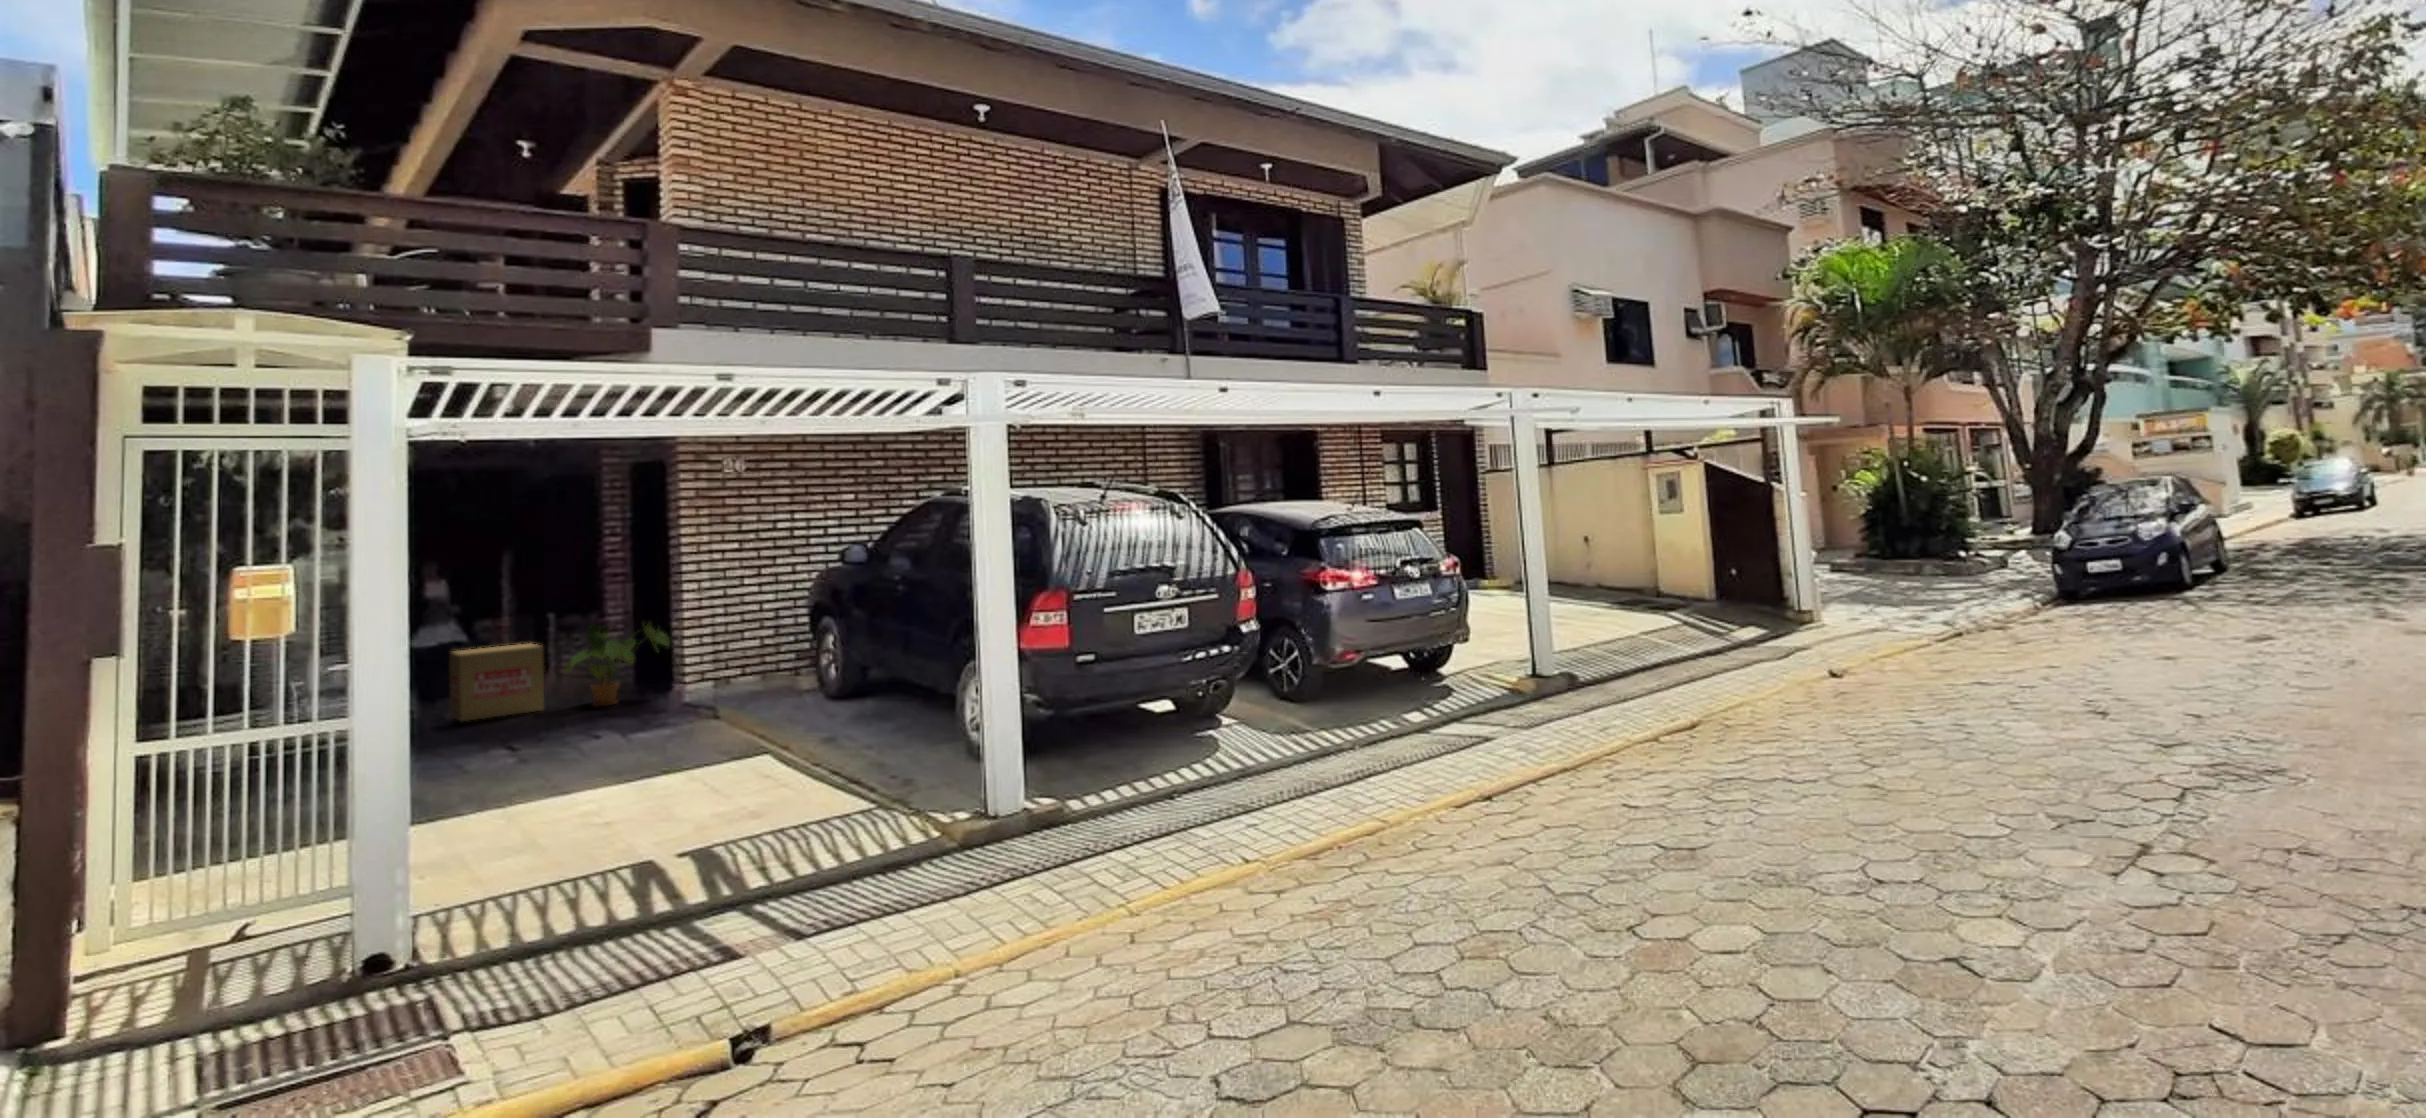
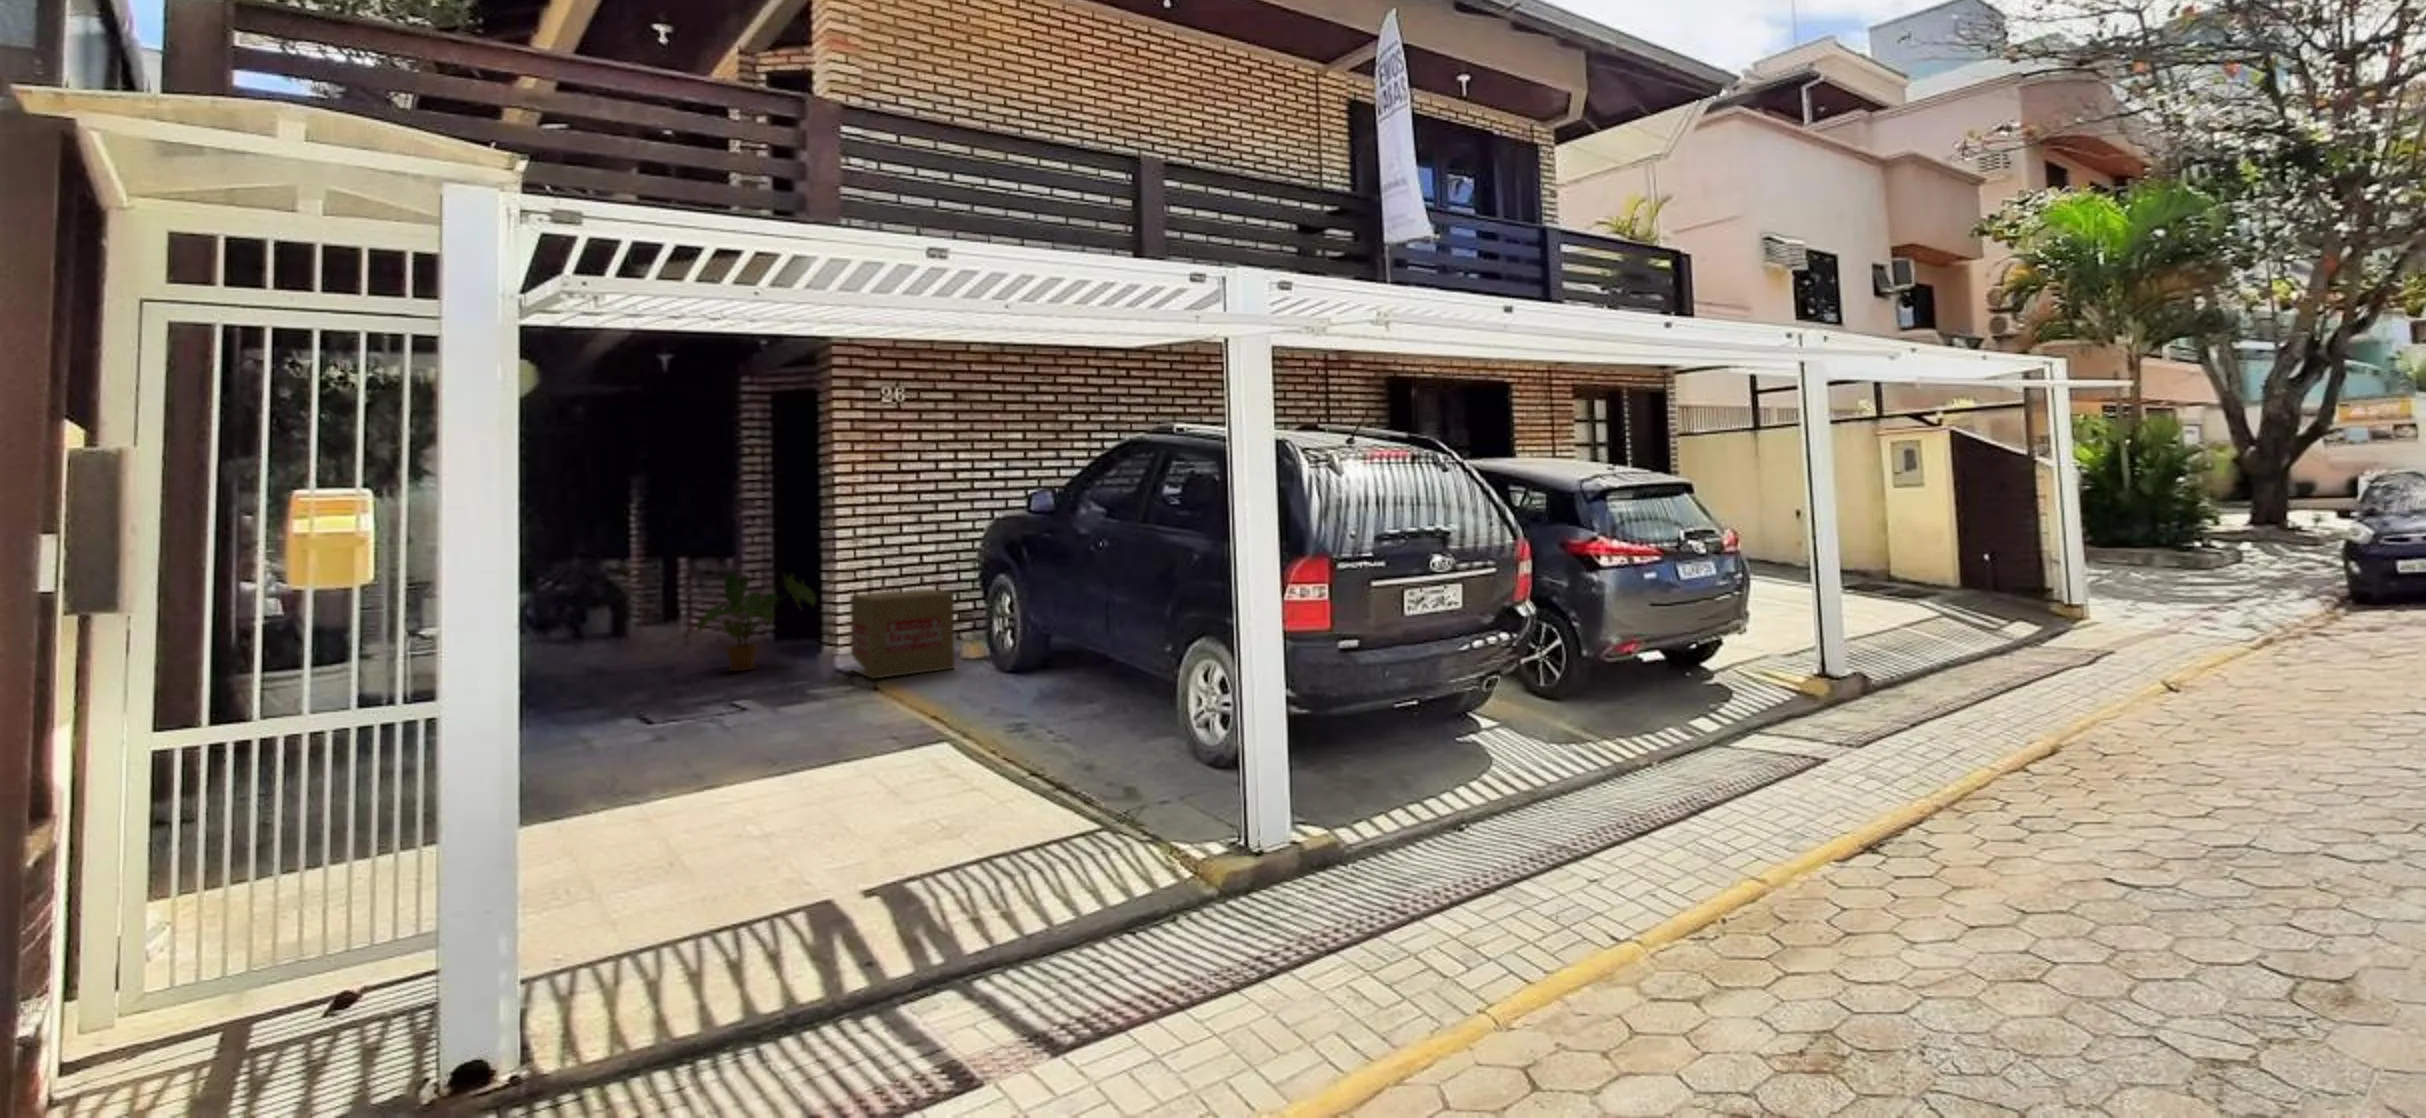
cardboard box: present [449,643,544,721] -> present [850,589,955,678]

